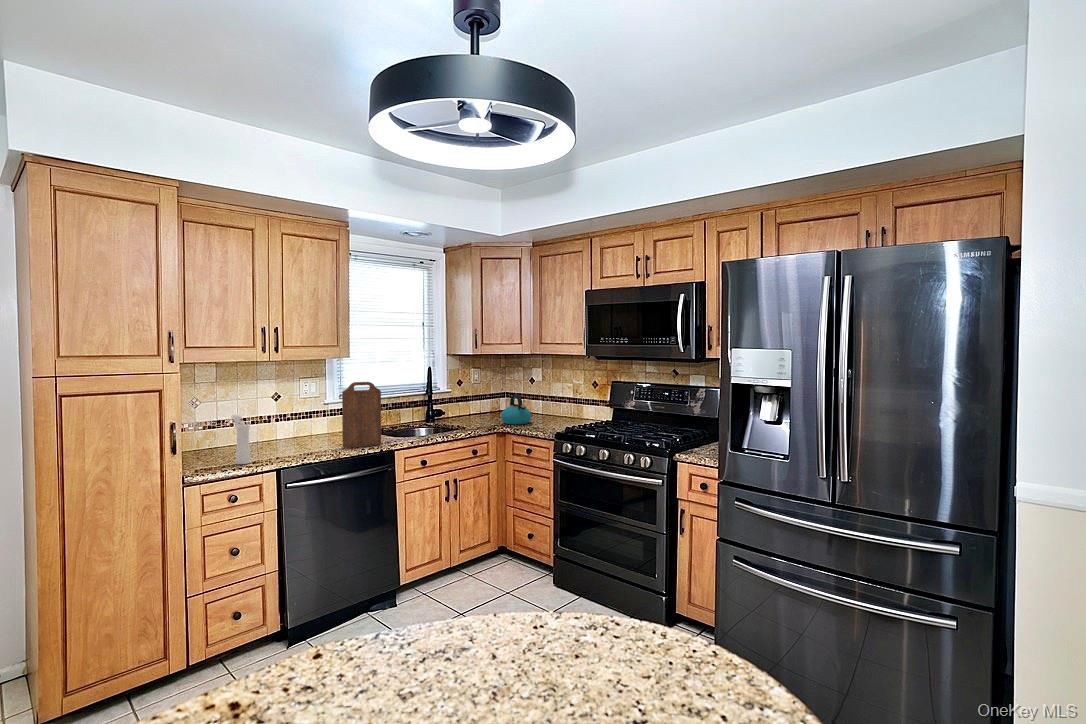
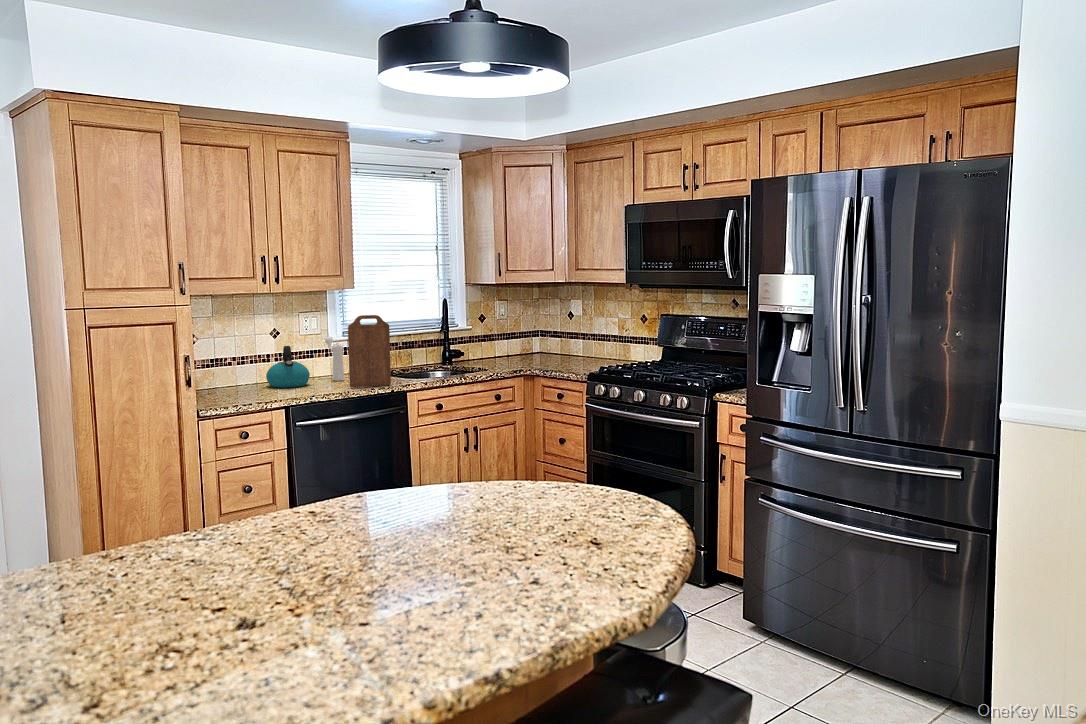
kettle: present [501,394,531,425] -> present [266,346,310,388]
pepper mill: present [232,414,250,464] -> present [325,337,344,381]

